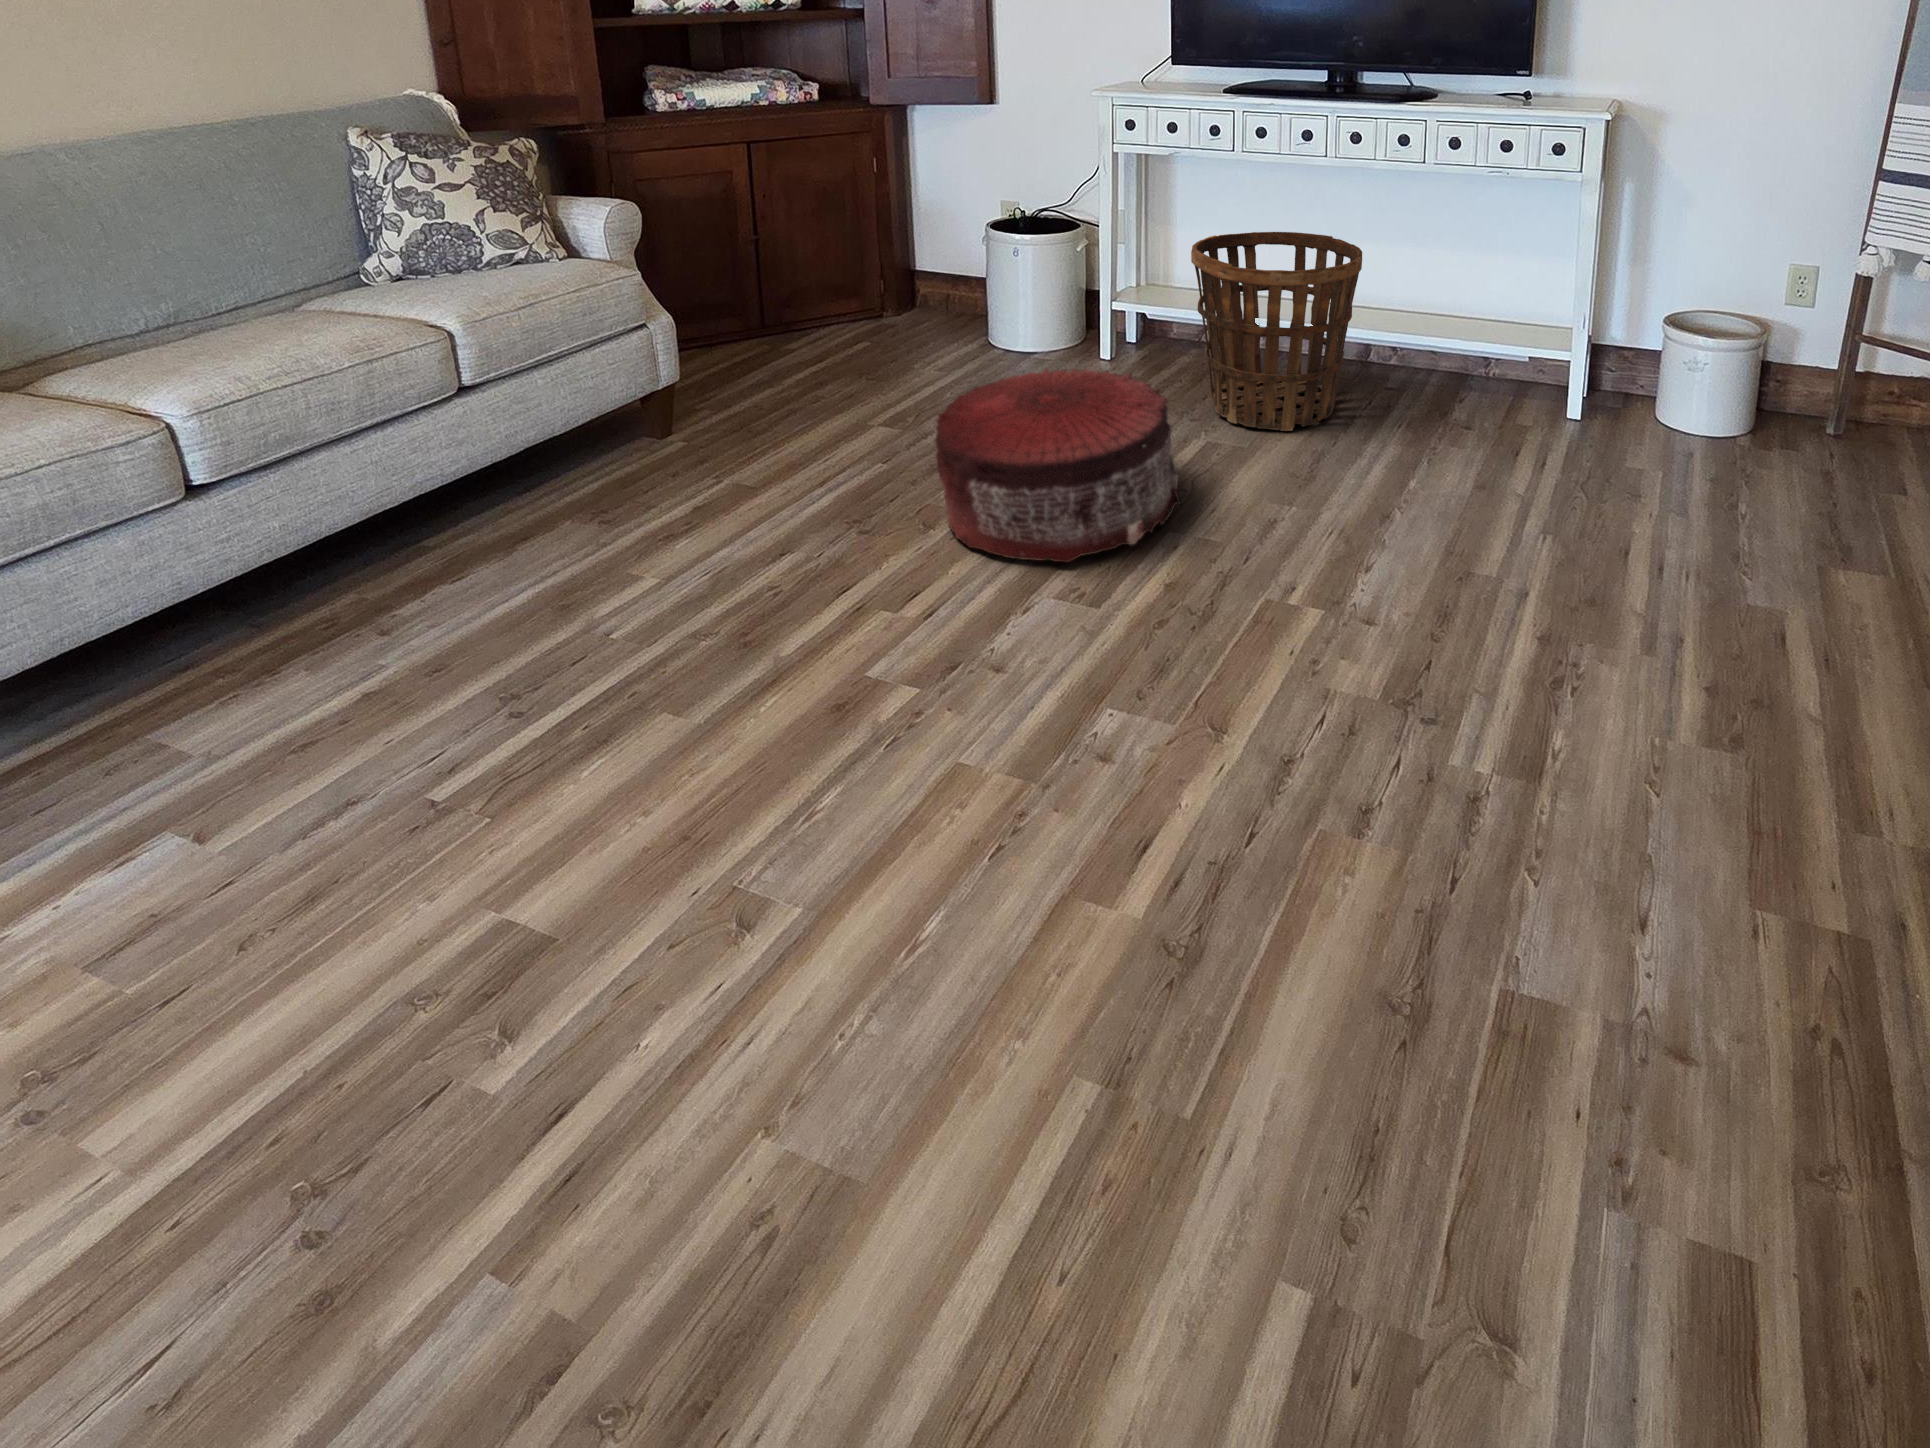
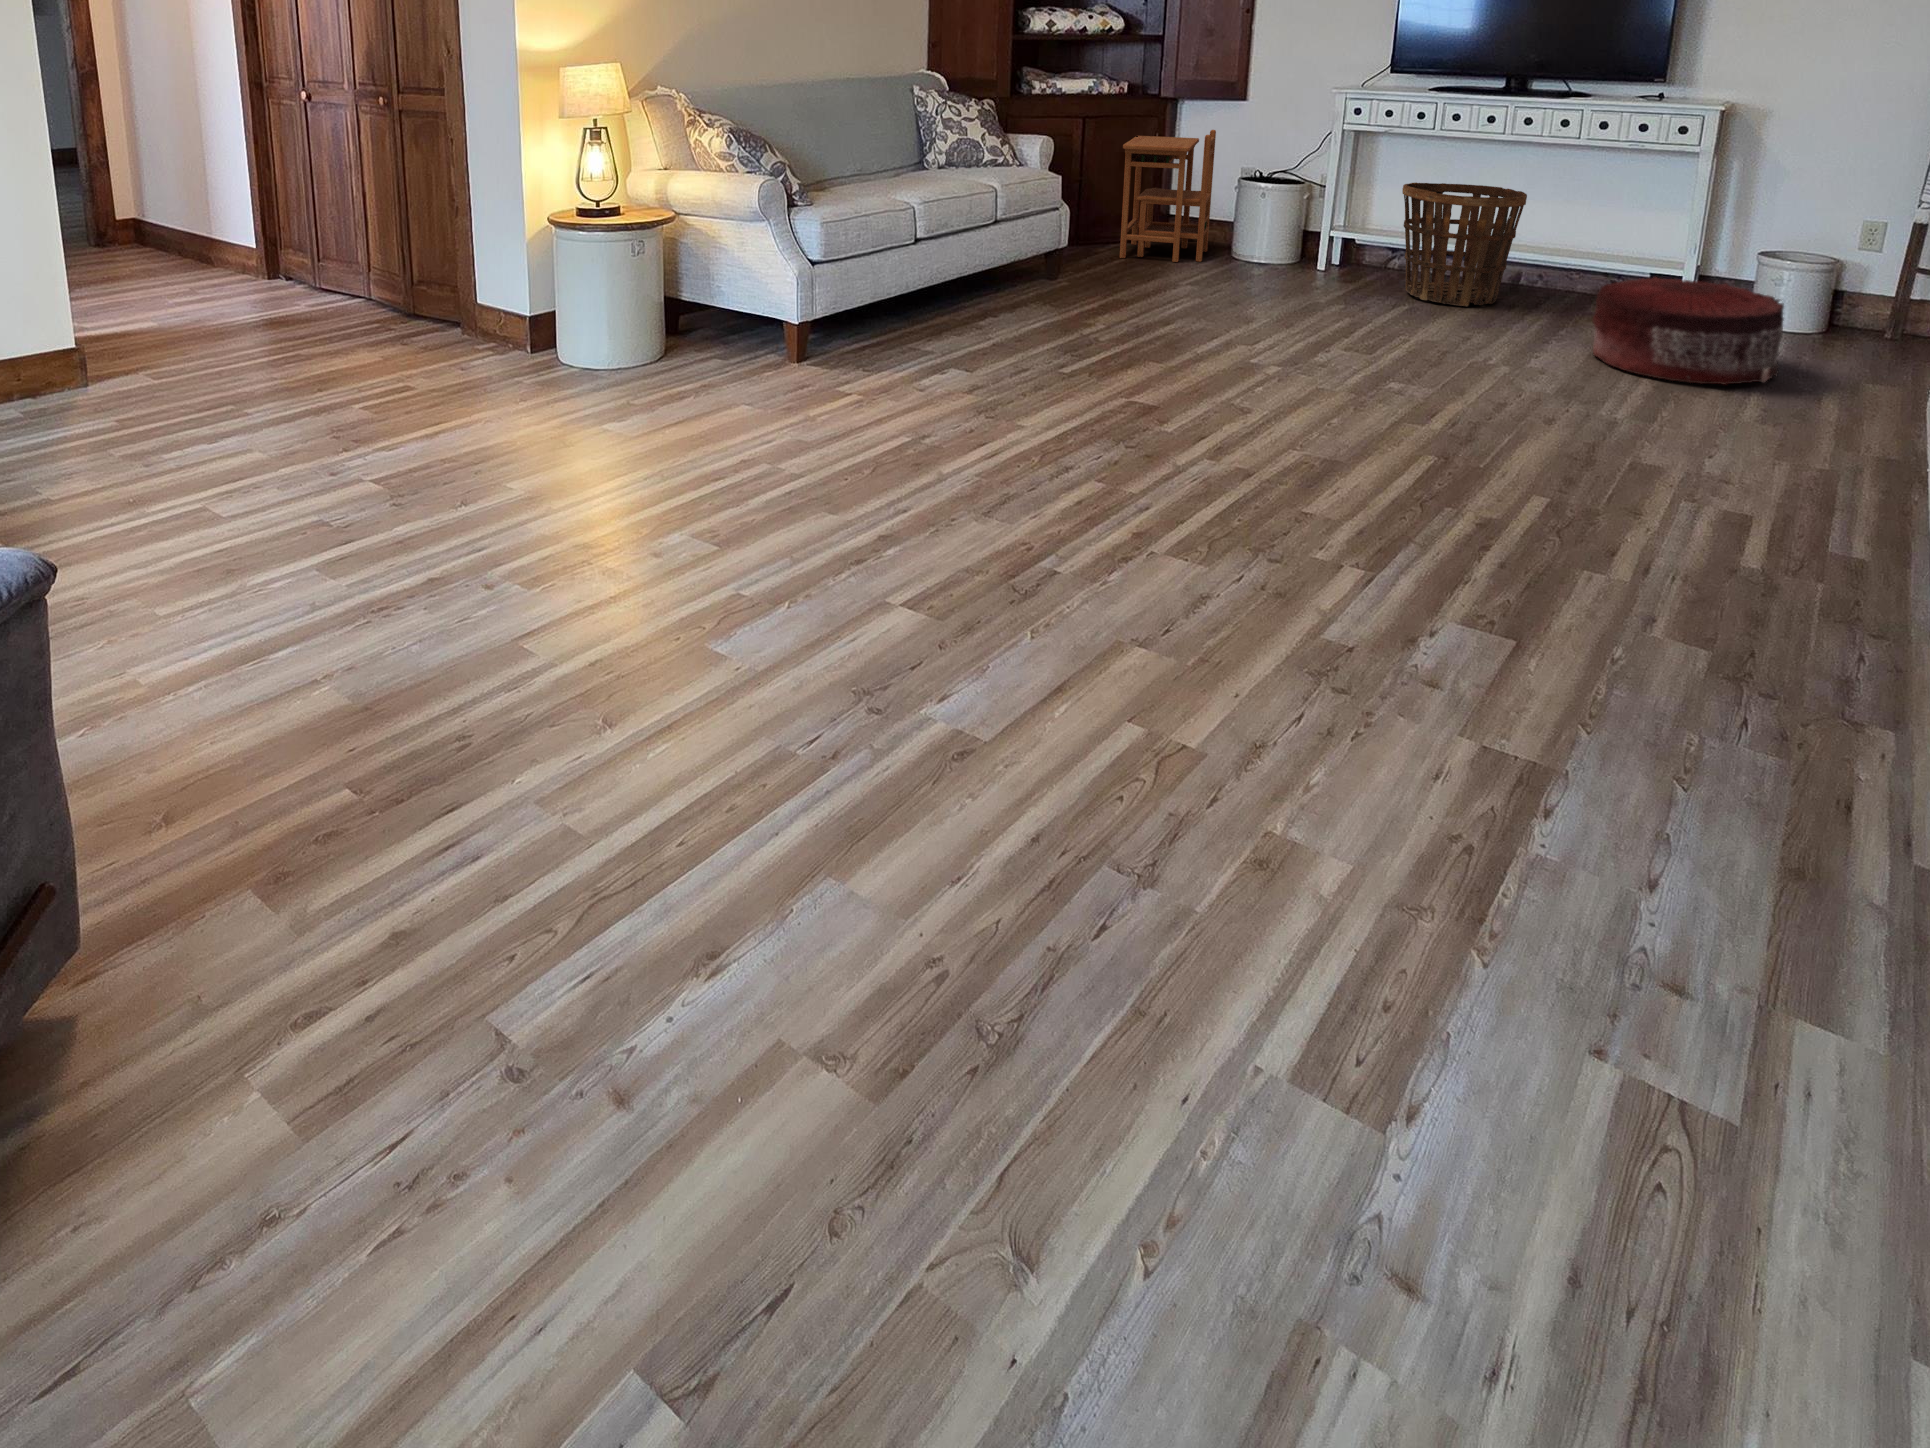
side table: none [794,154,964,363] -> present [1120,130,1216,262]
pouf: present [935,369,1181,562] -> present [1593,277,1784,385]

